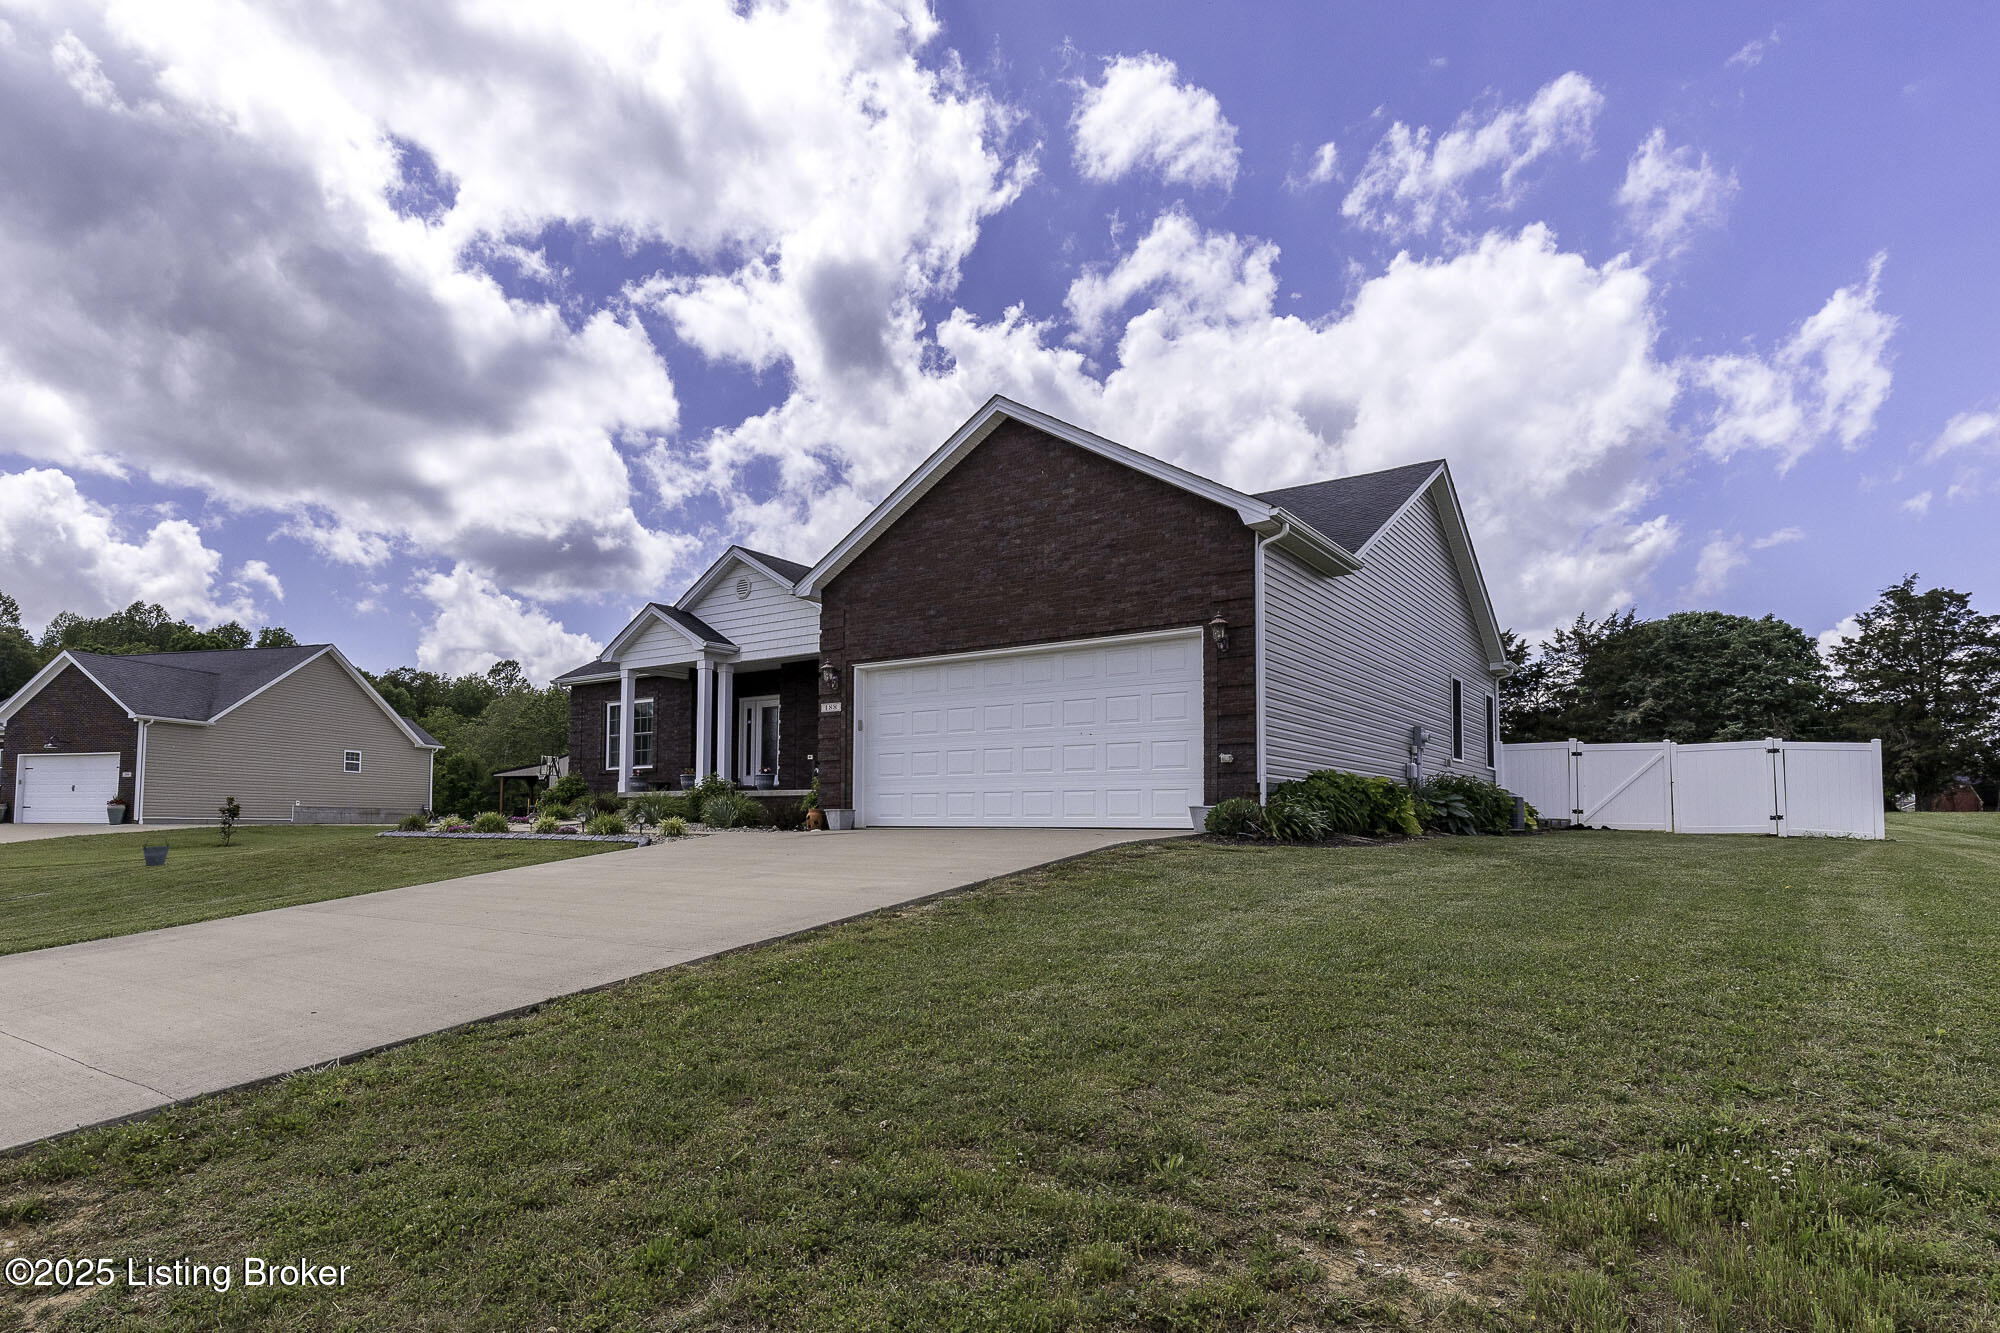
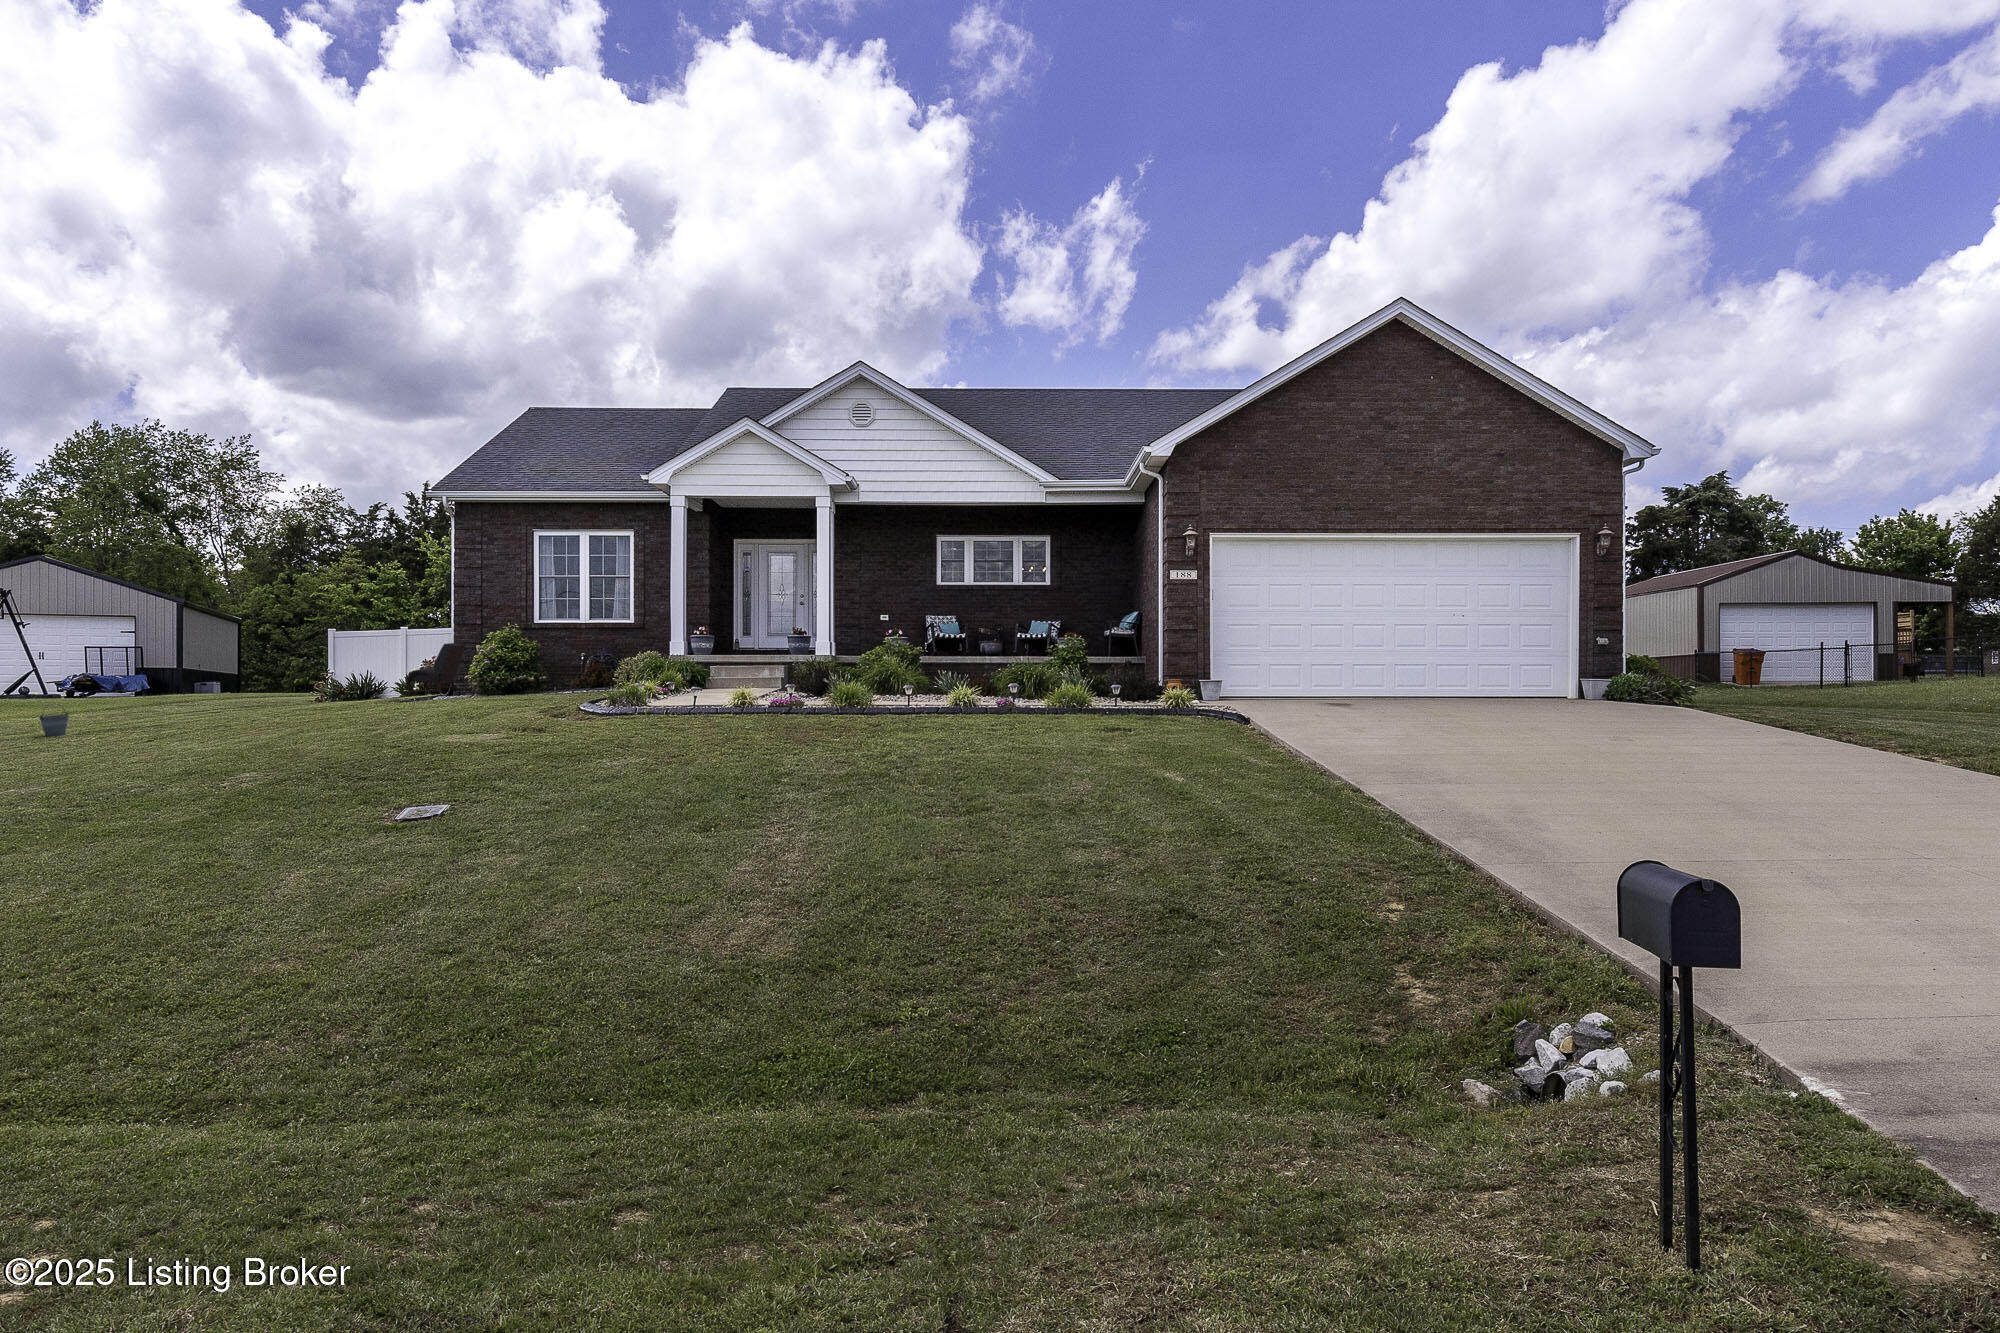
lounge chair: none [483,789,540,837] -> present [406,643,466,693]

